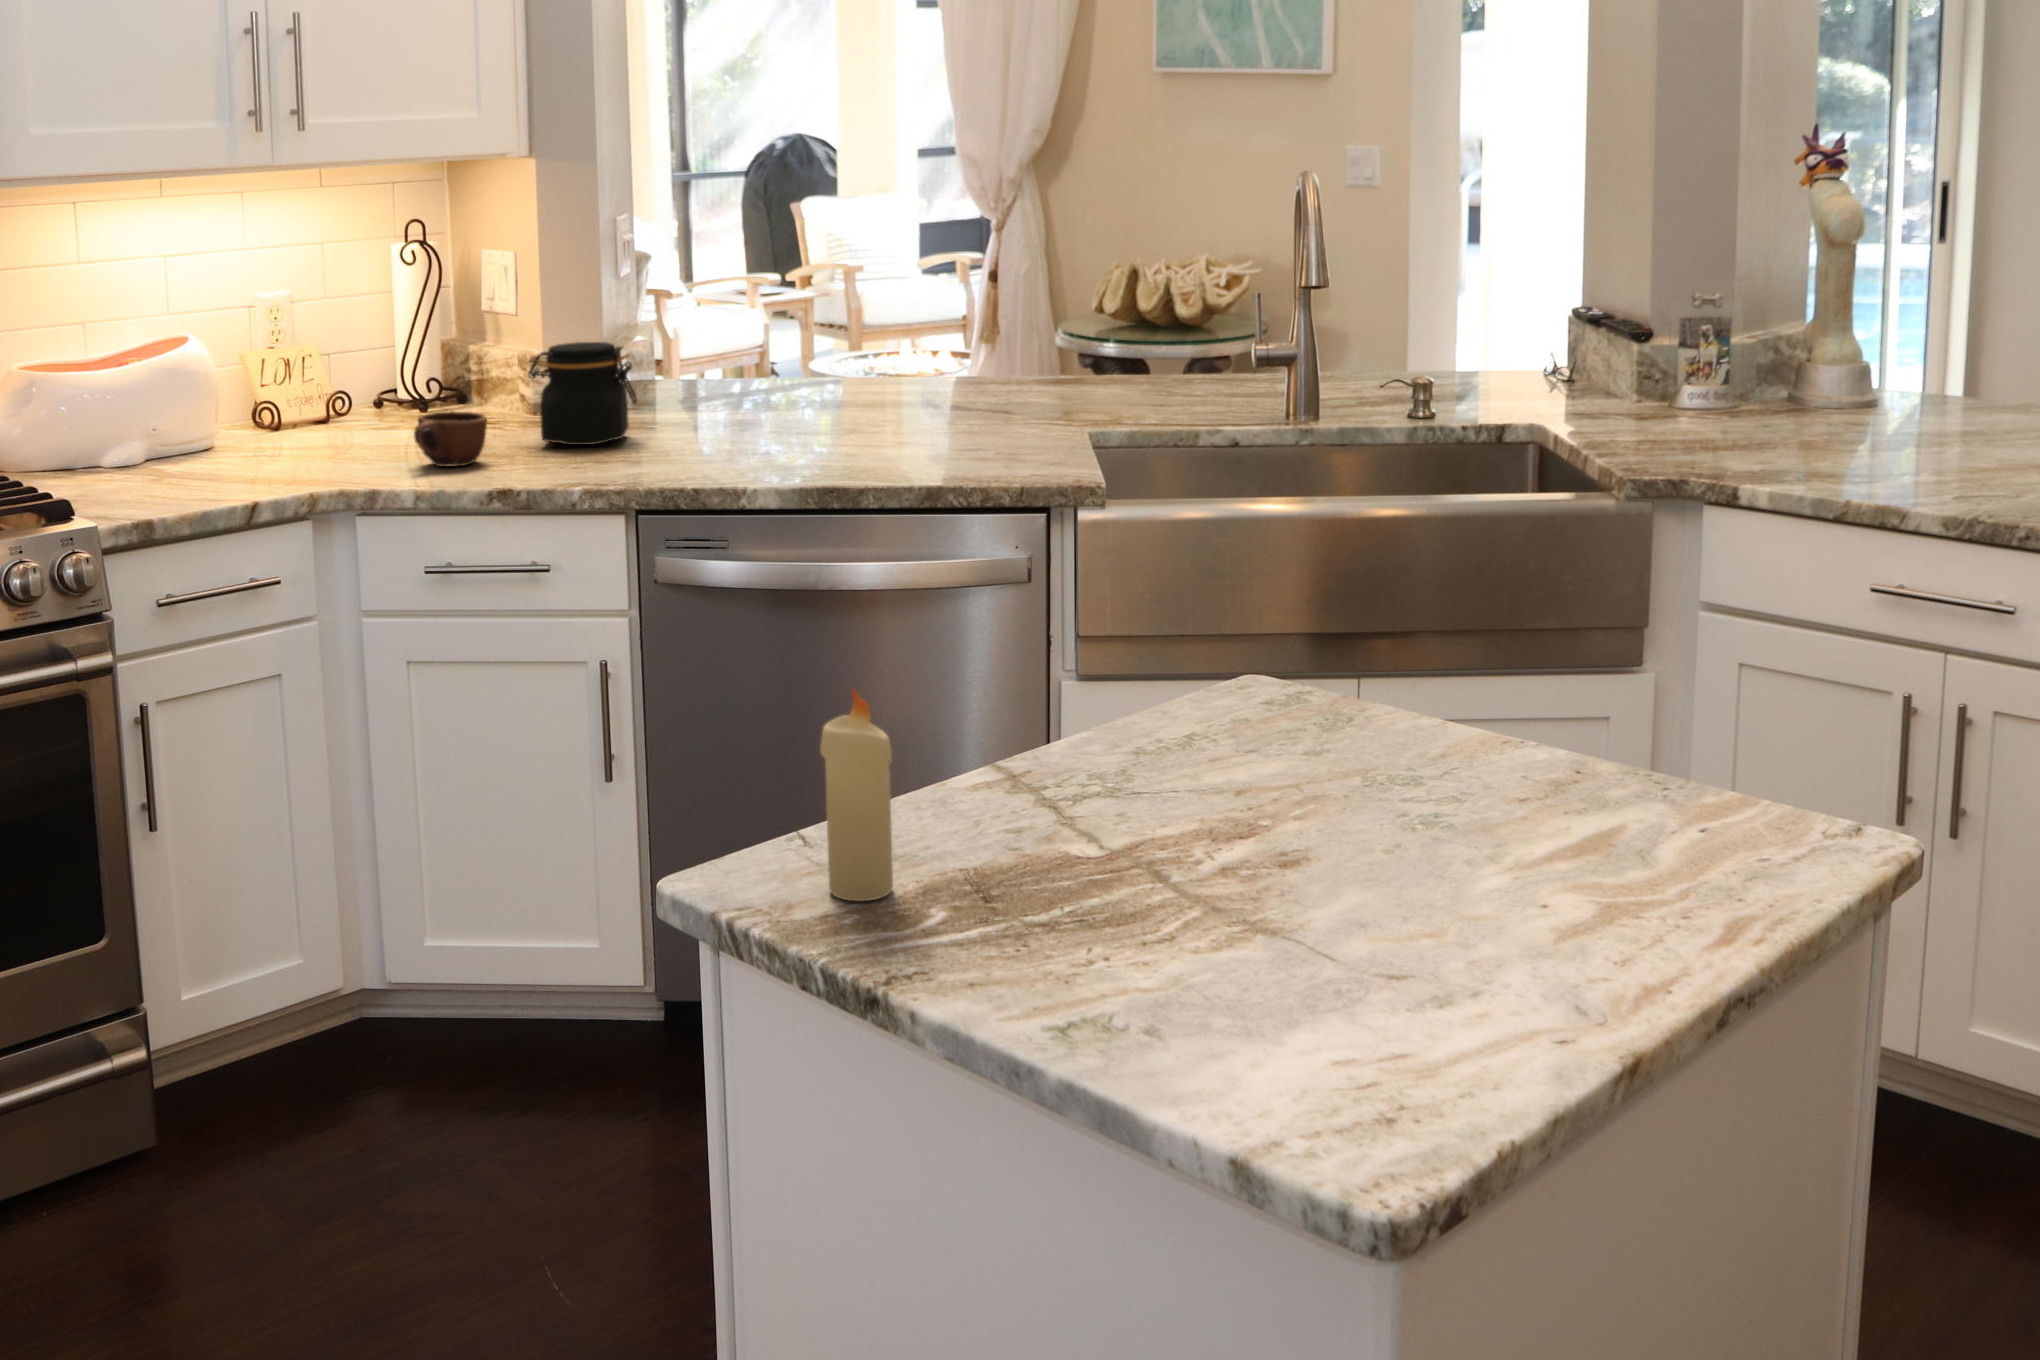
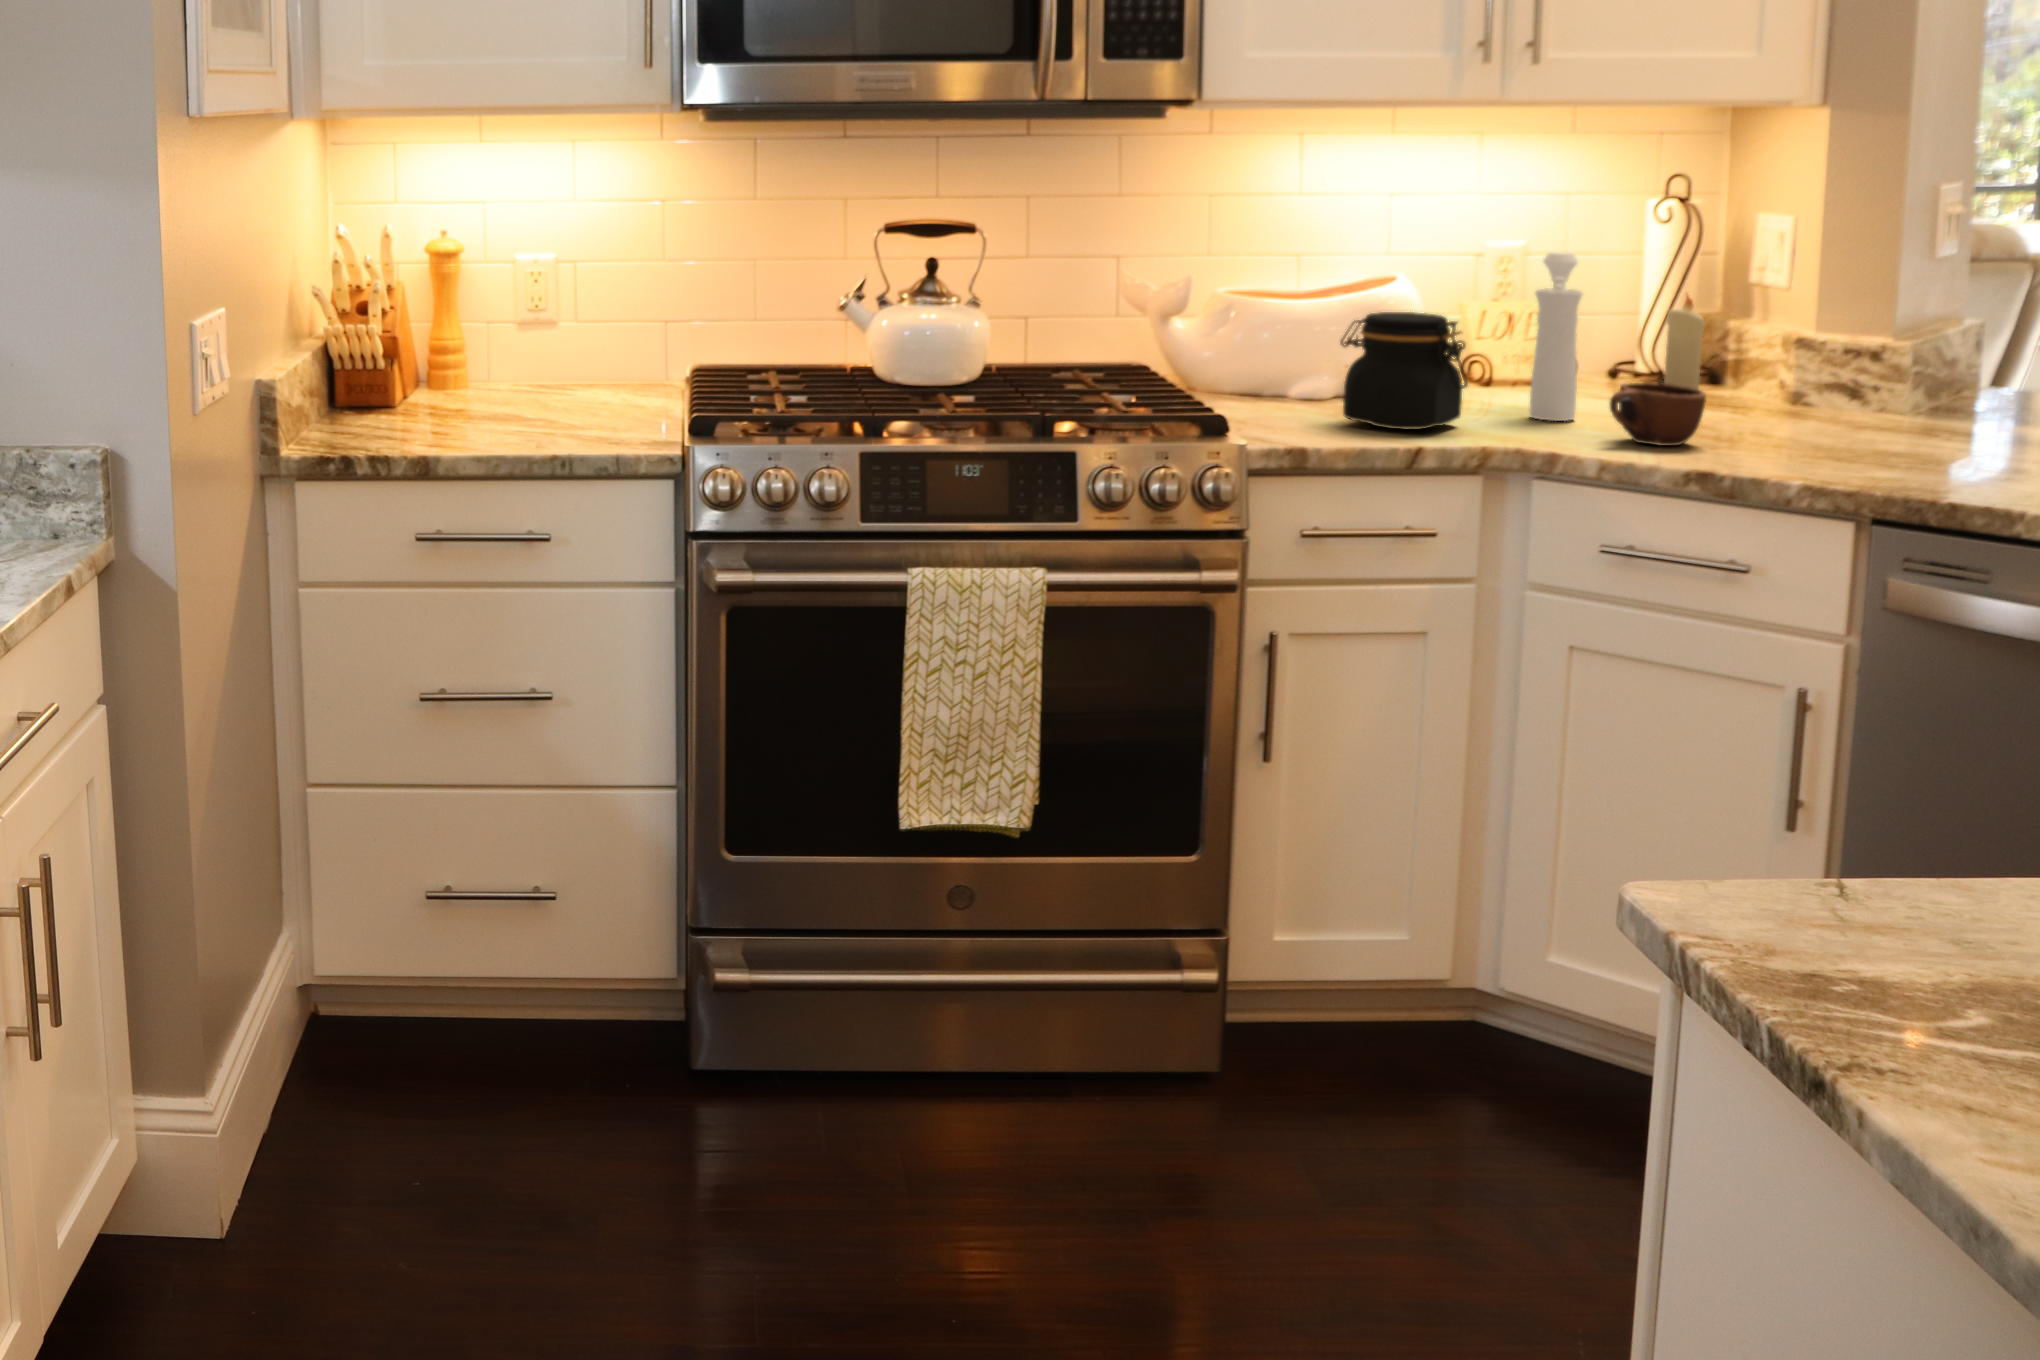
pepper mill: none [328,303,377,457] -> present [1529,252,1583,421]
jar: present [527,342,637,445] -> present [1341,312,1468,429]
candle: present [820,688,893,901] -> present [1664,293,1705,389]

